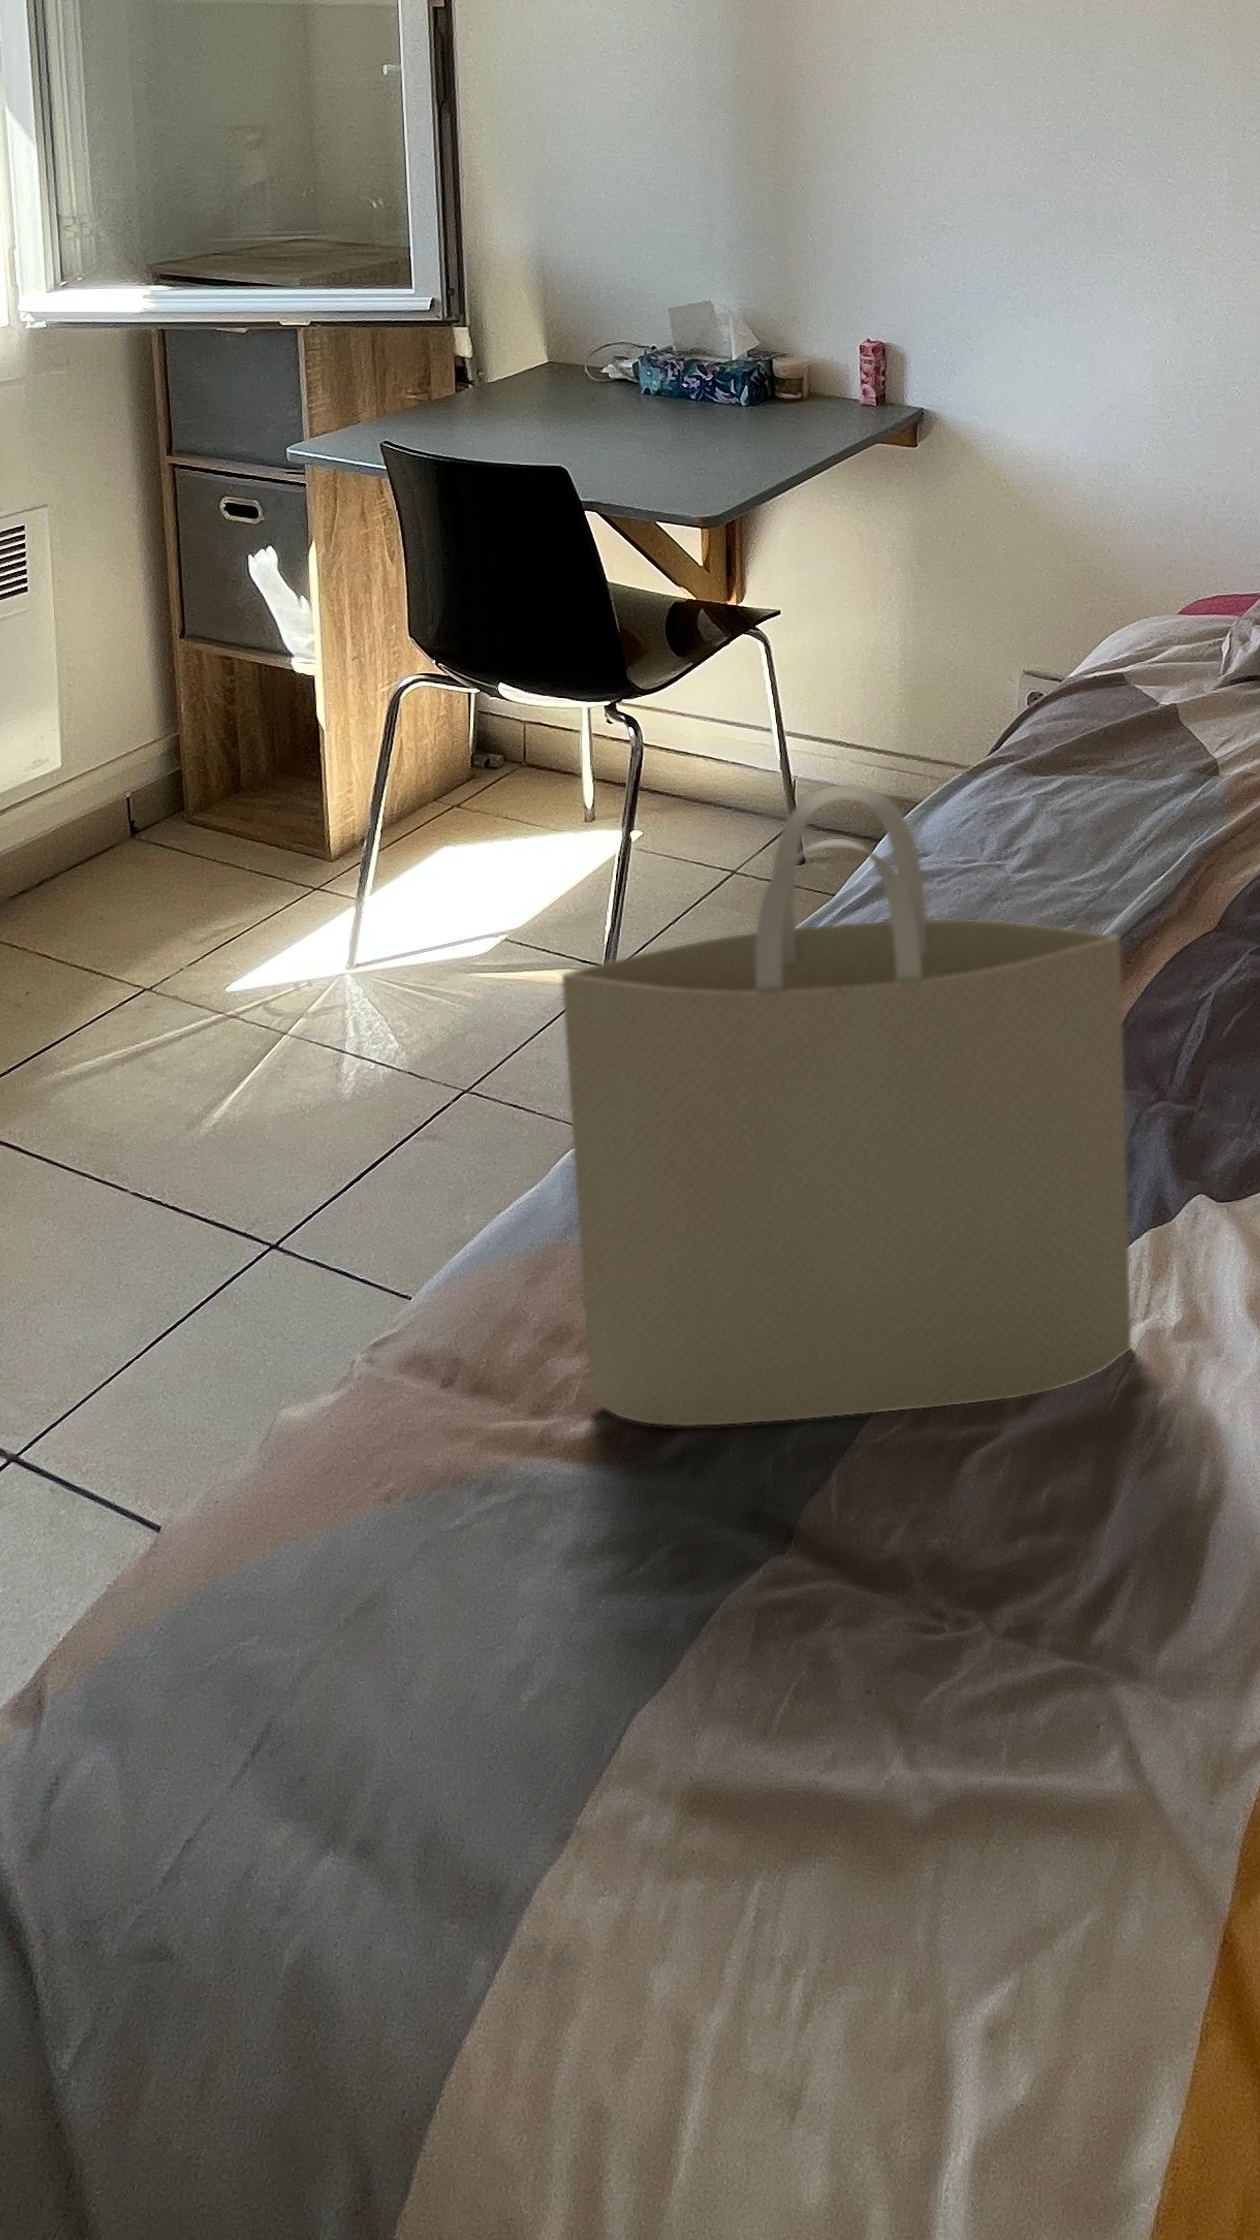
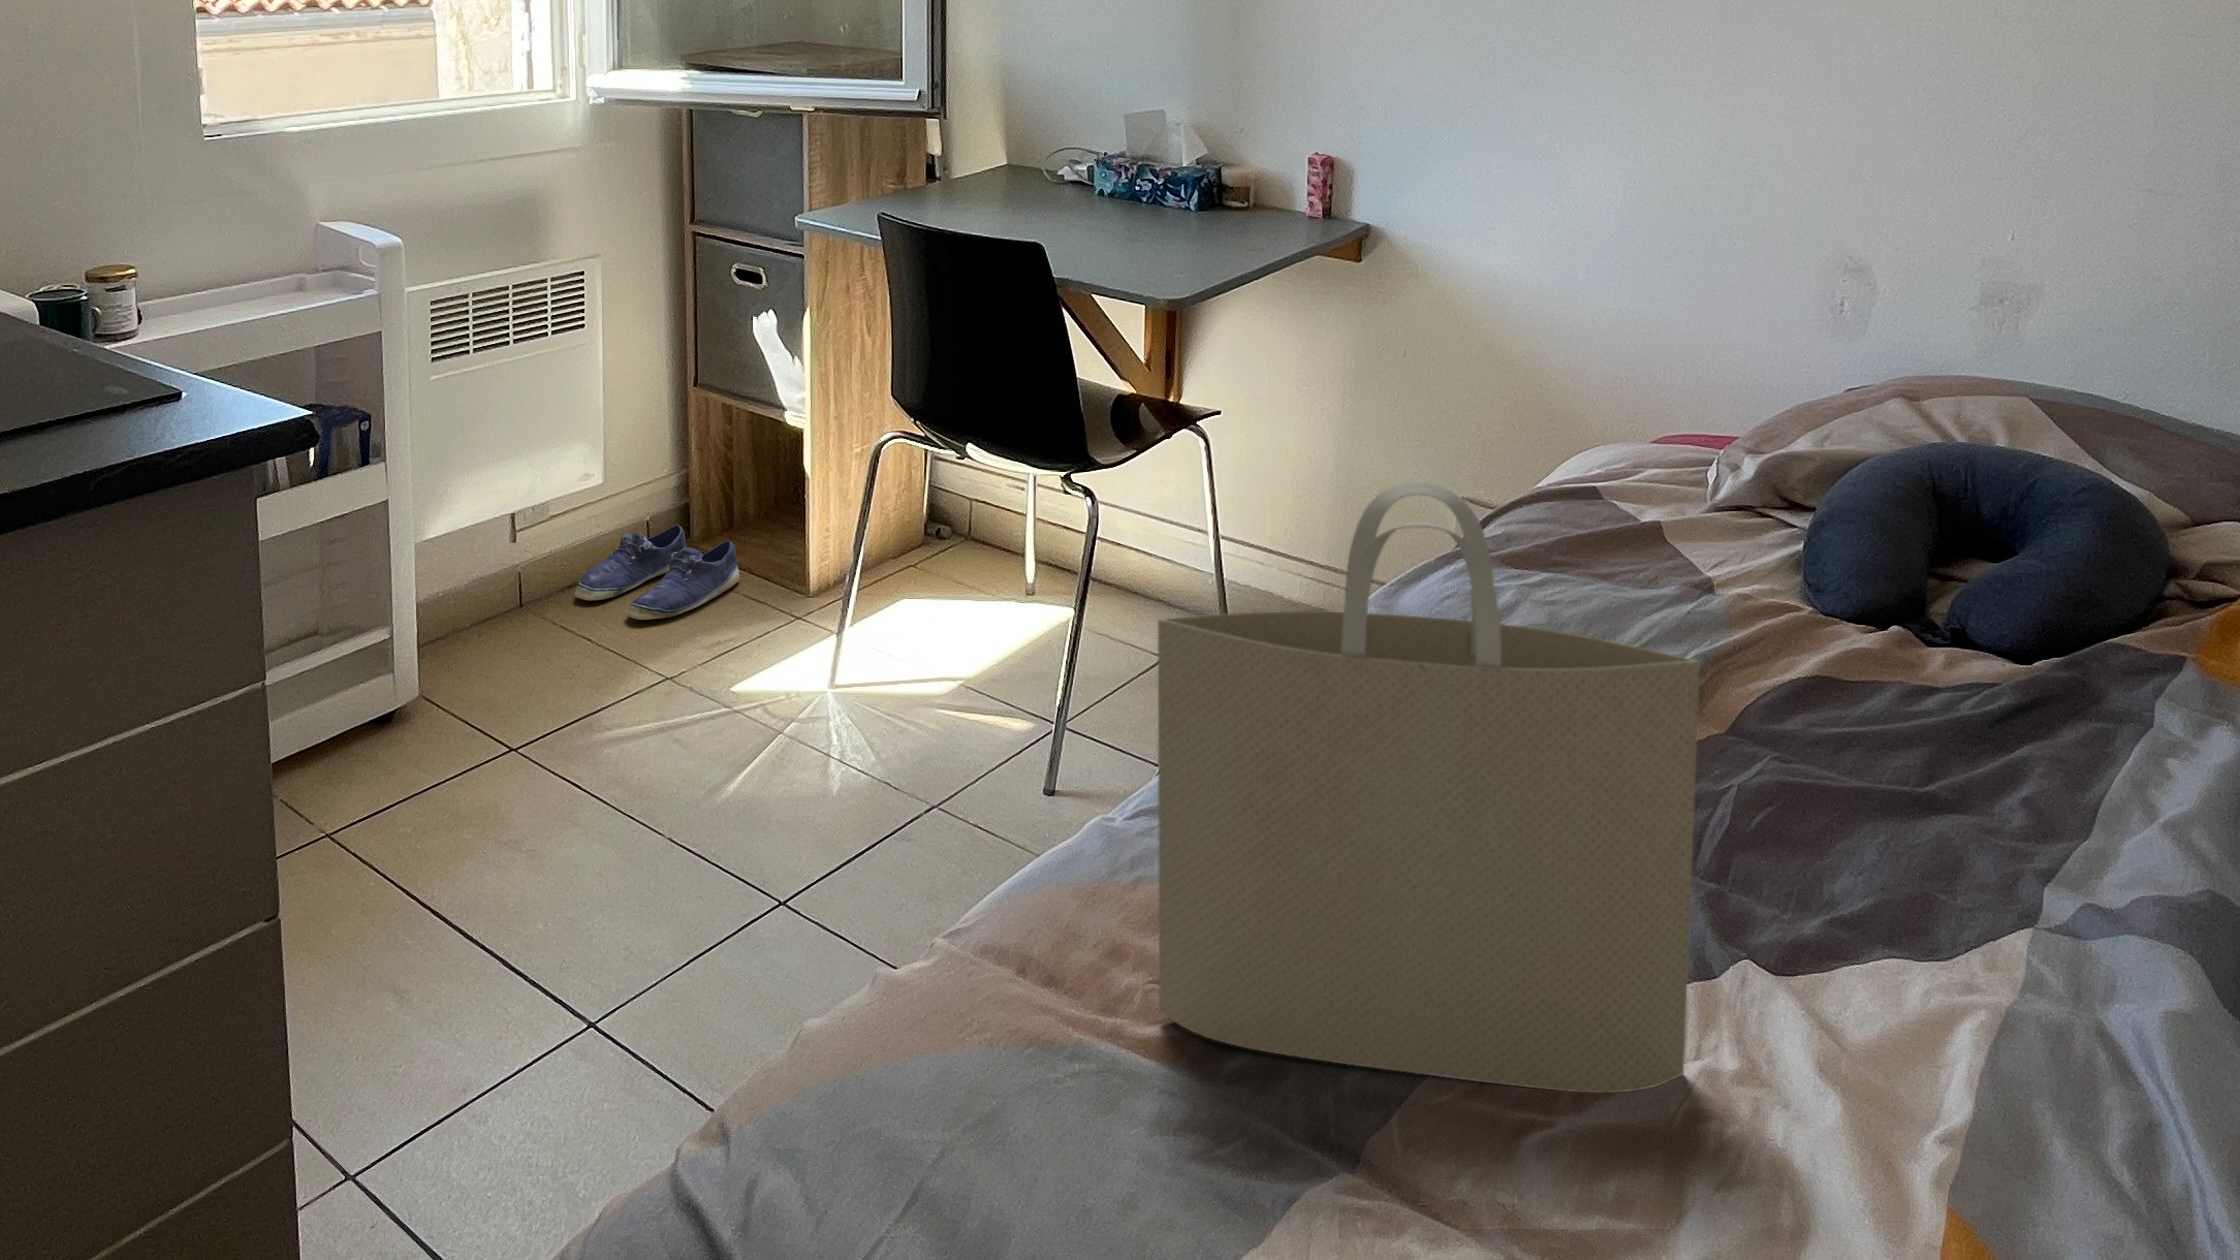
shoe: none [32,797,245,919] -> present [575,525,739,620]

